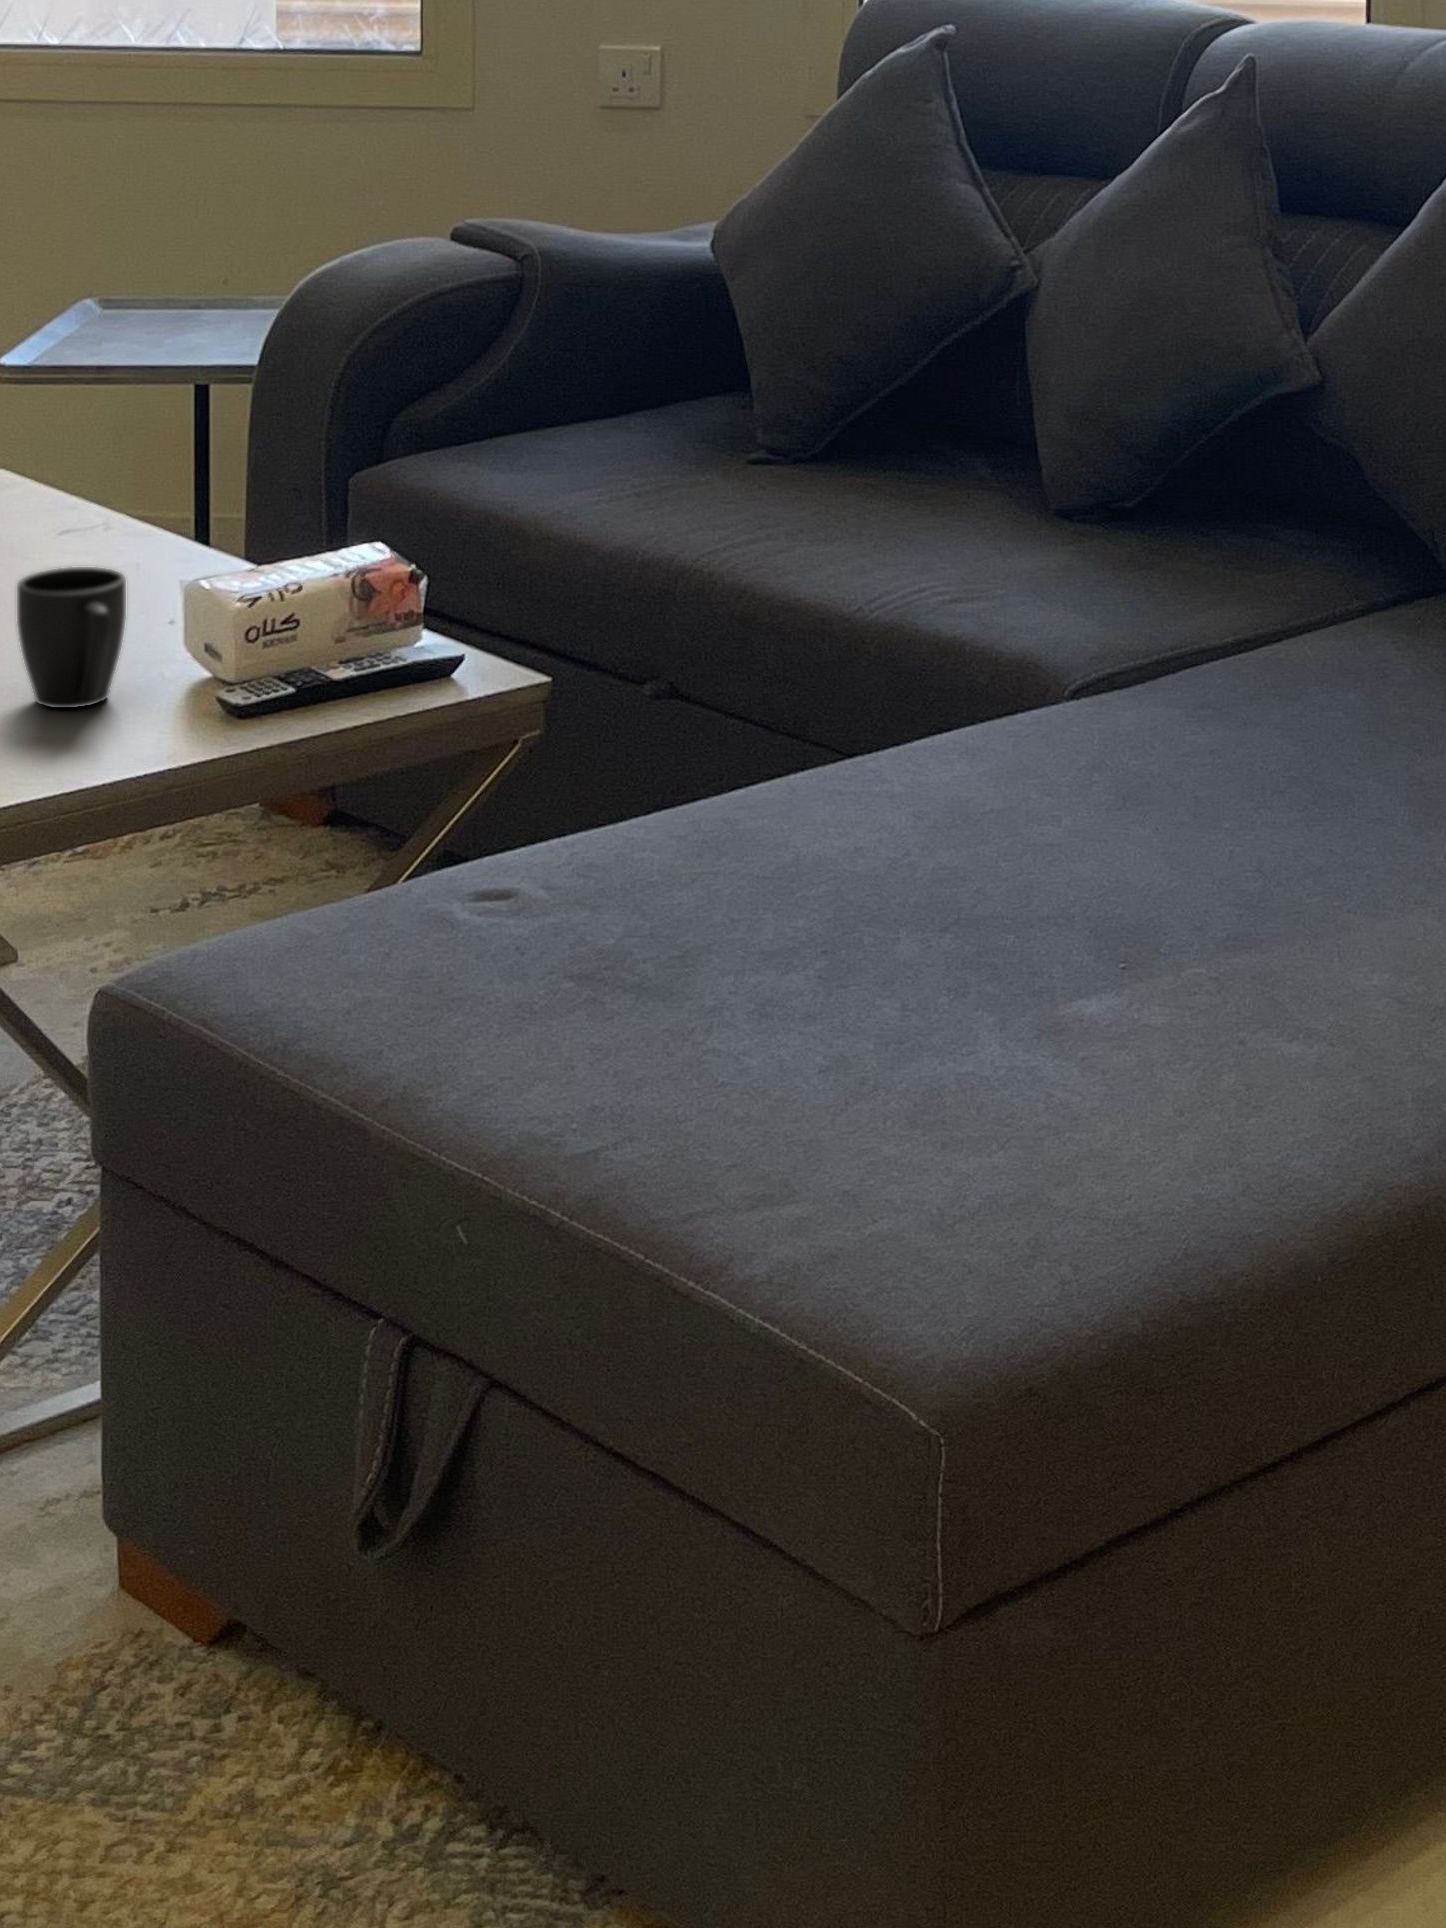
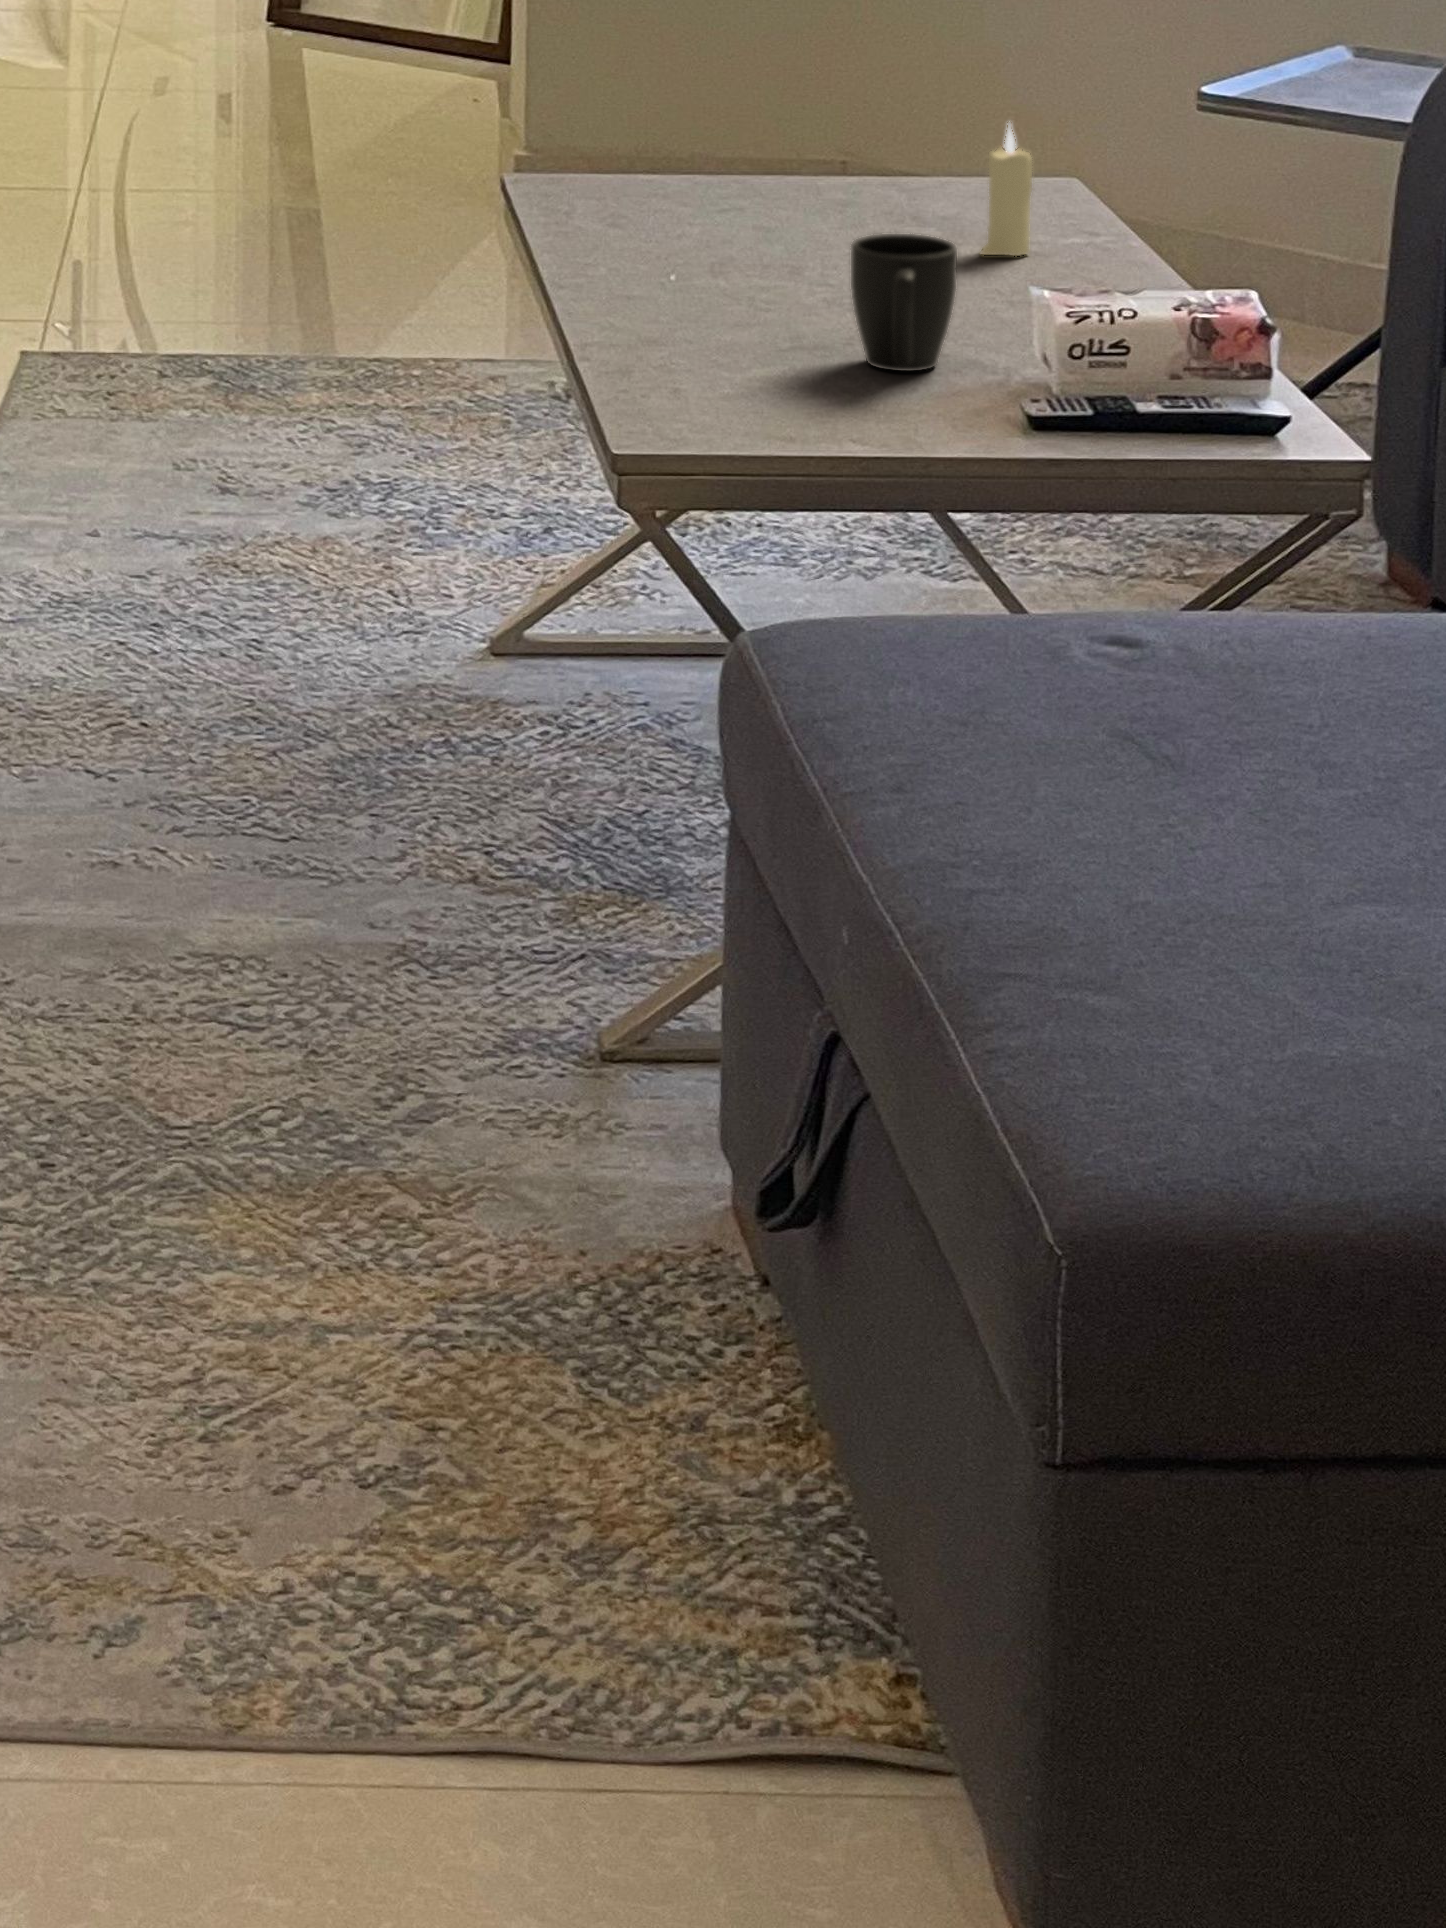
candle: none [18,439,67,576] -> present [979,126,1032,256]

